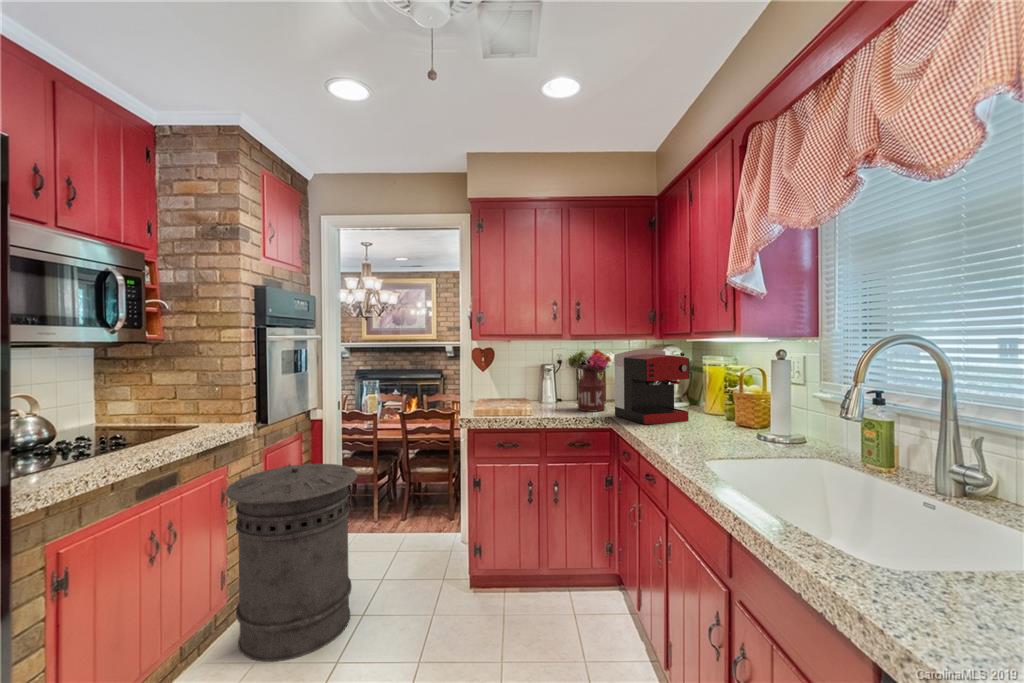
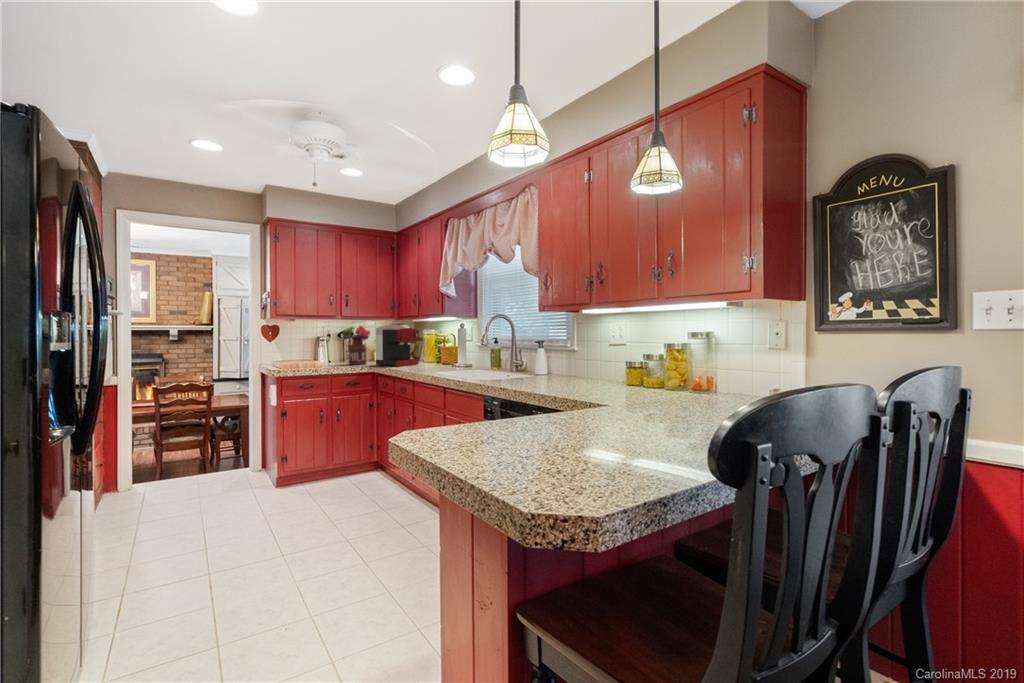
trash can: present [225,464,357,662] -> none [78,410,197,551]

